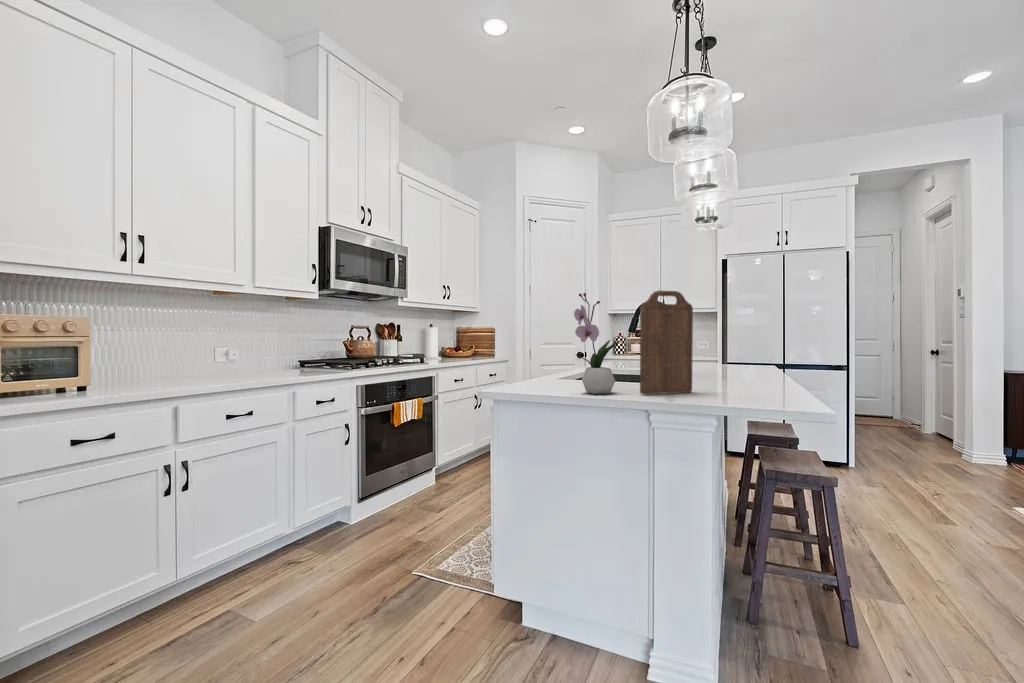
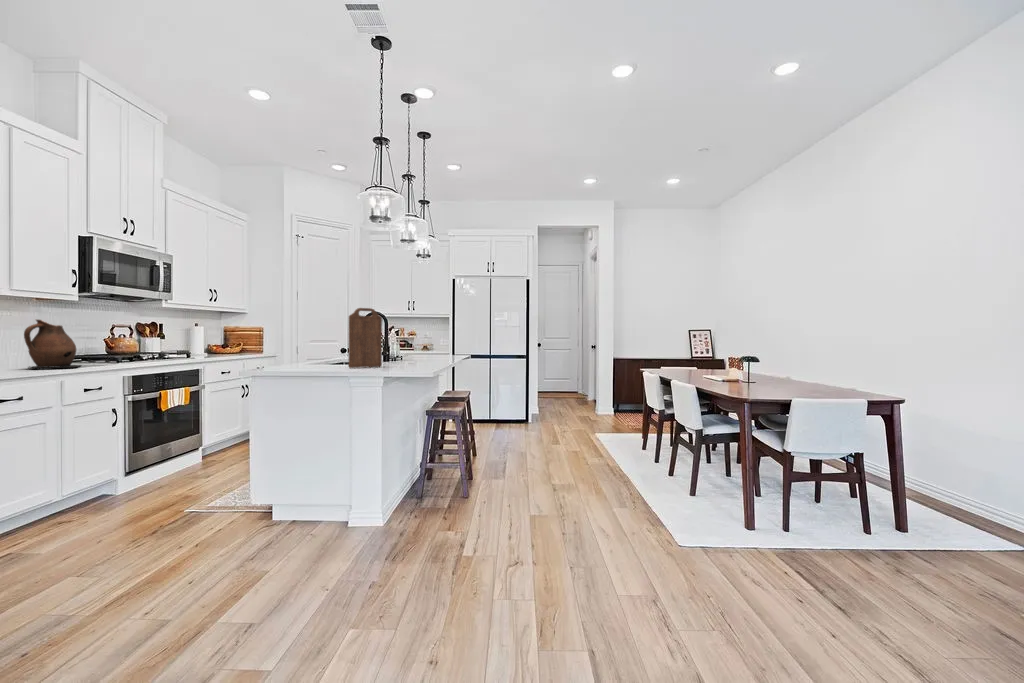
flower arrangement: present [574,293,620,394] -> none [308,308,337,369]
ceramic pitcher: none [259,320,314,378] -> present [24,320,81,368]

